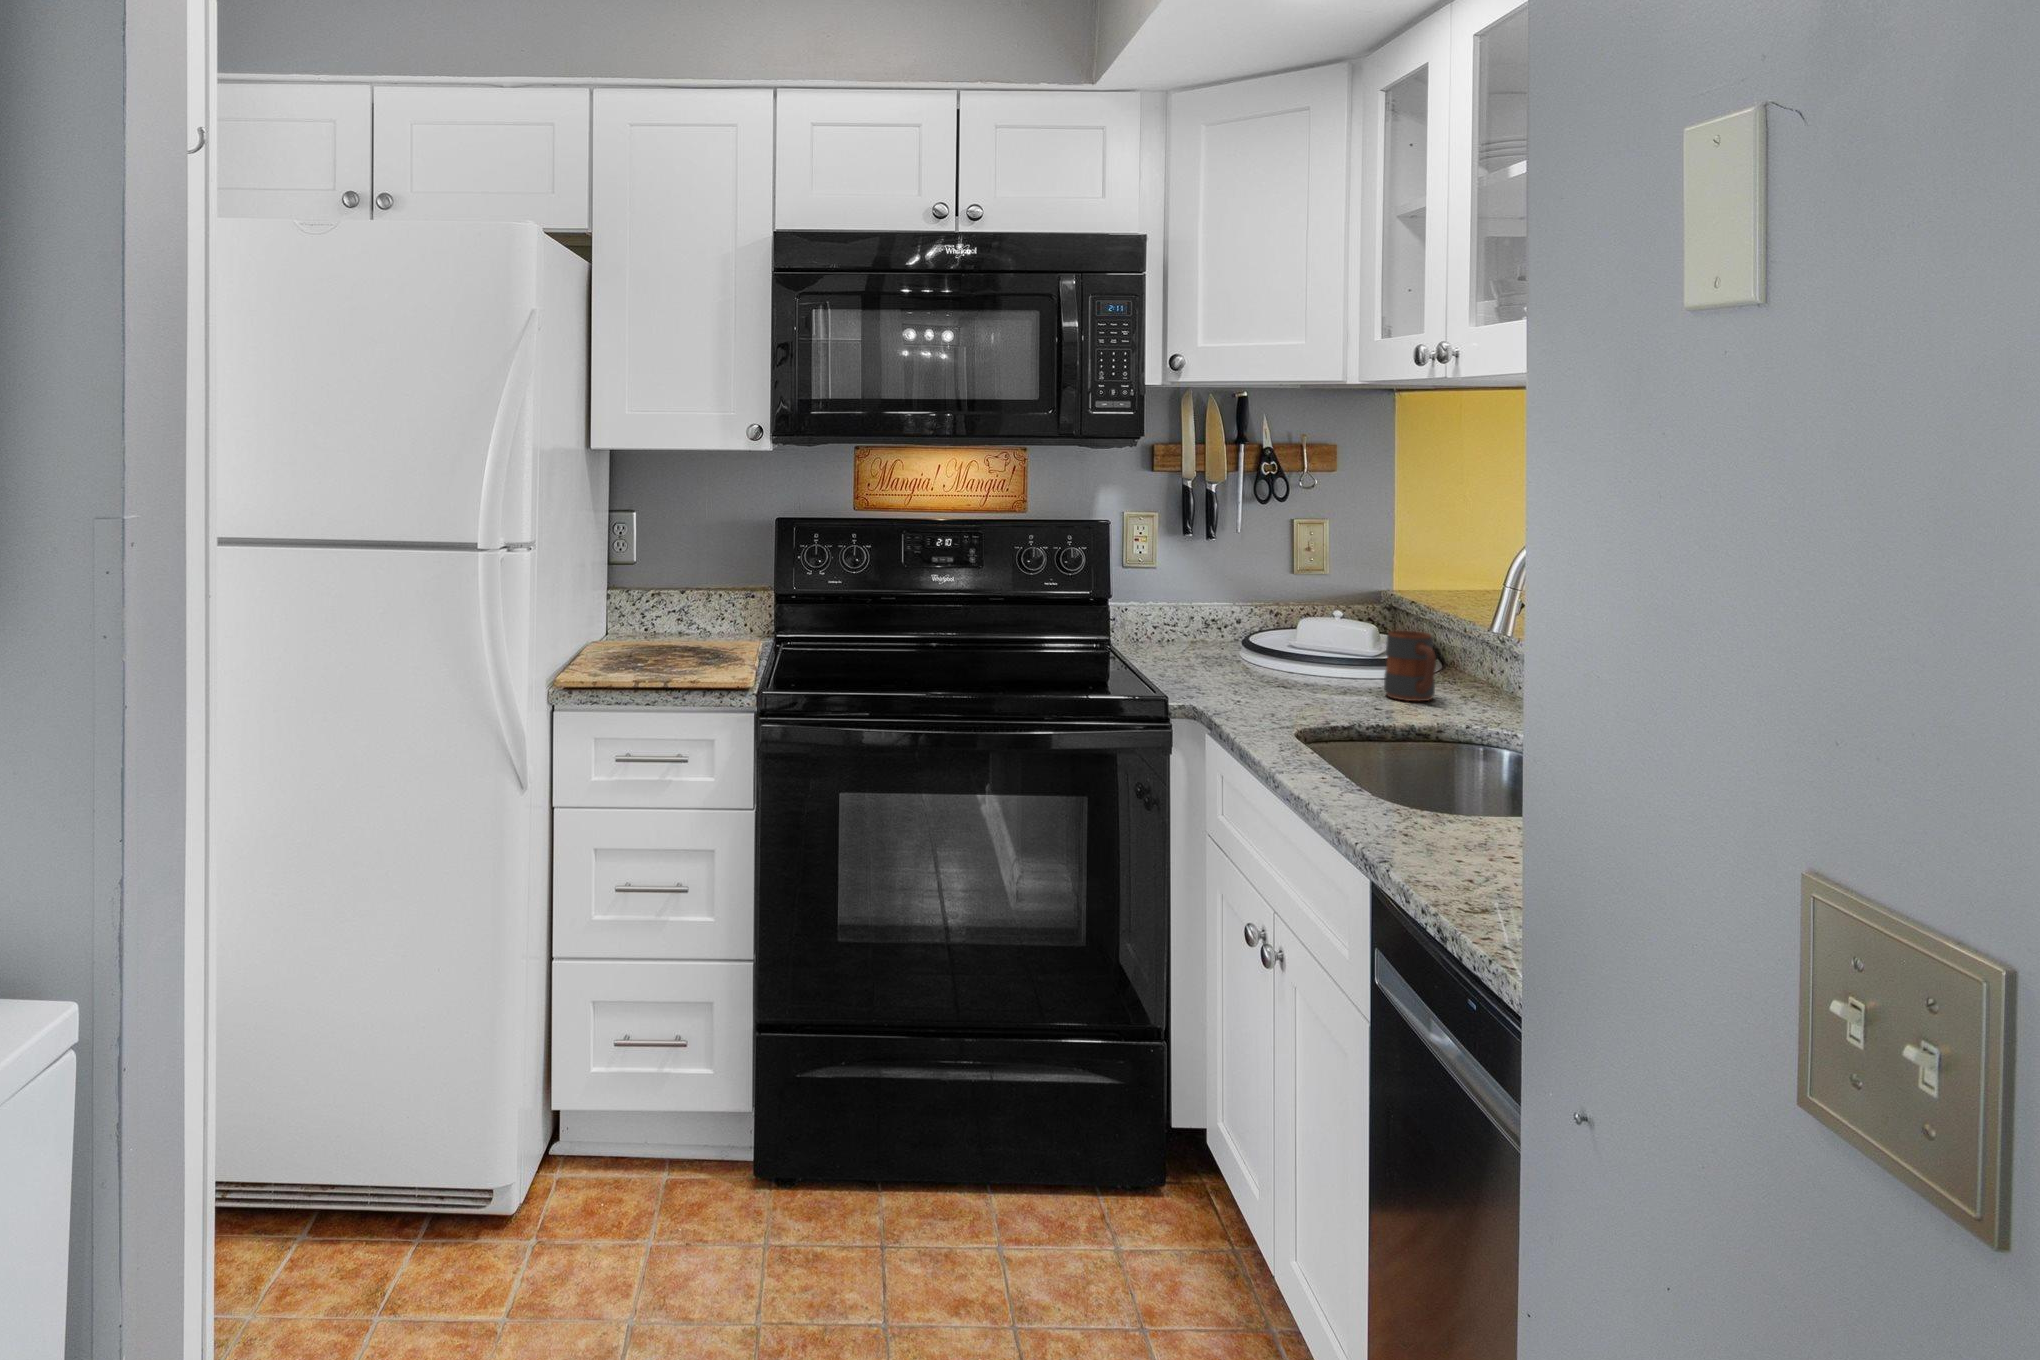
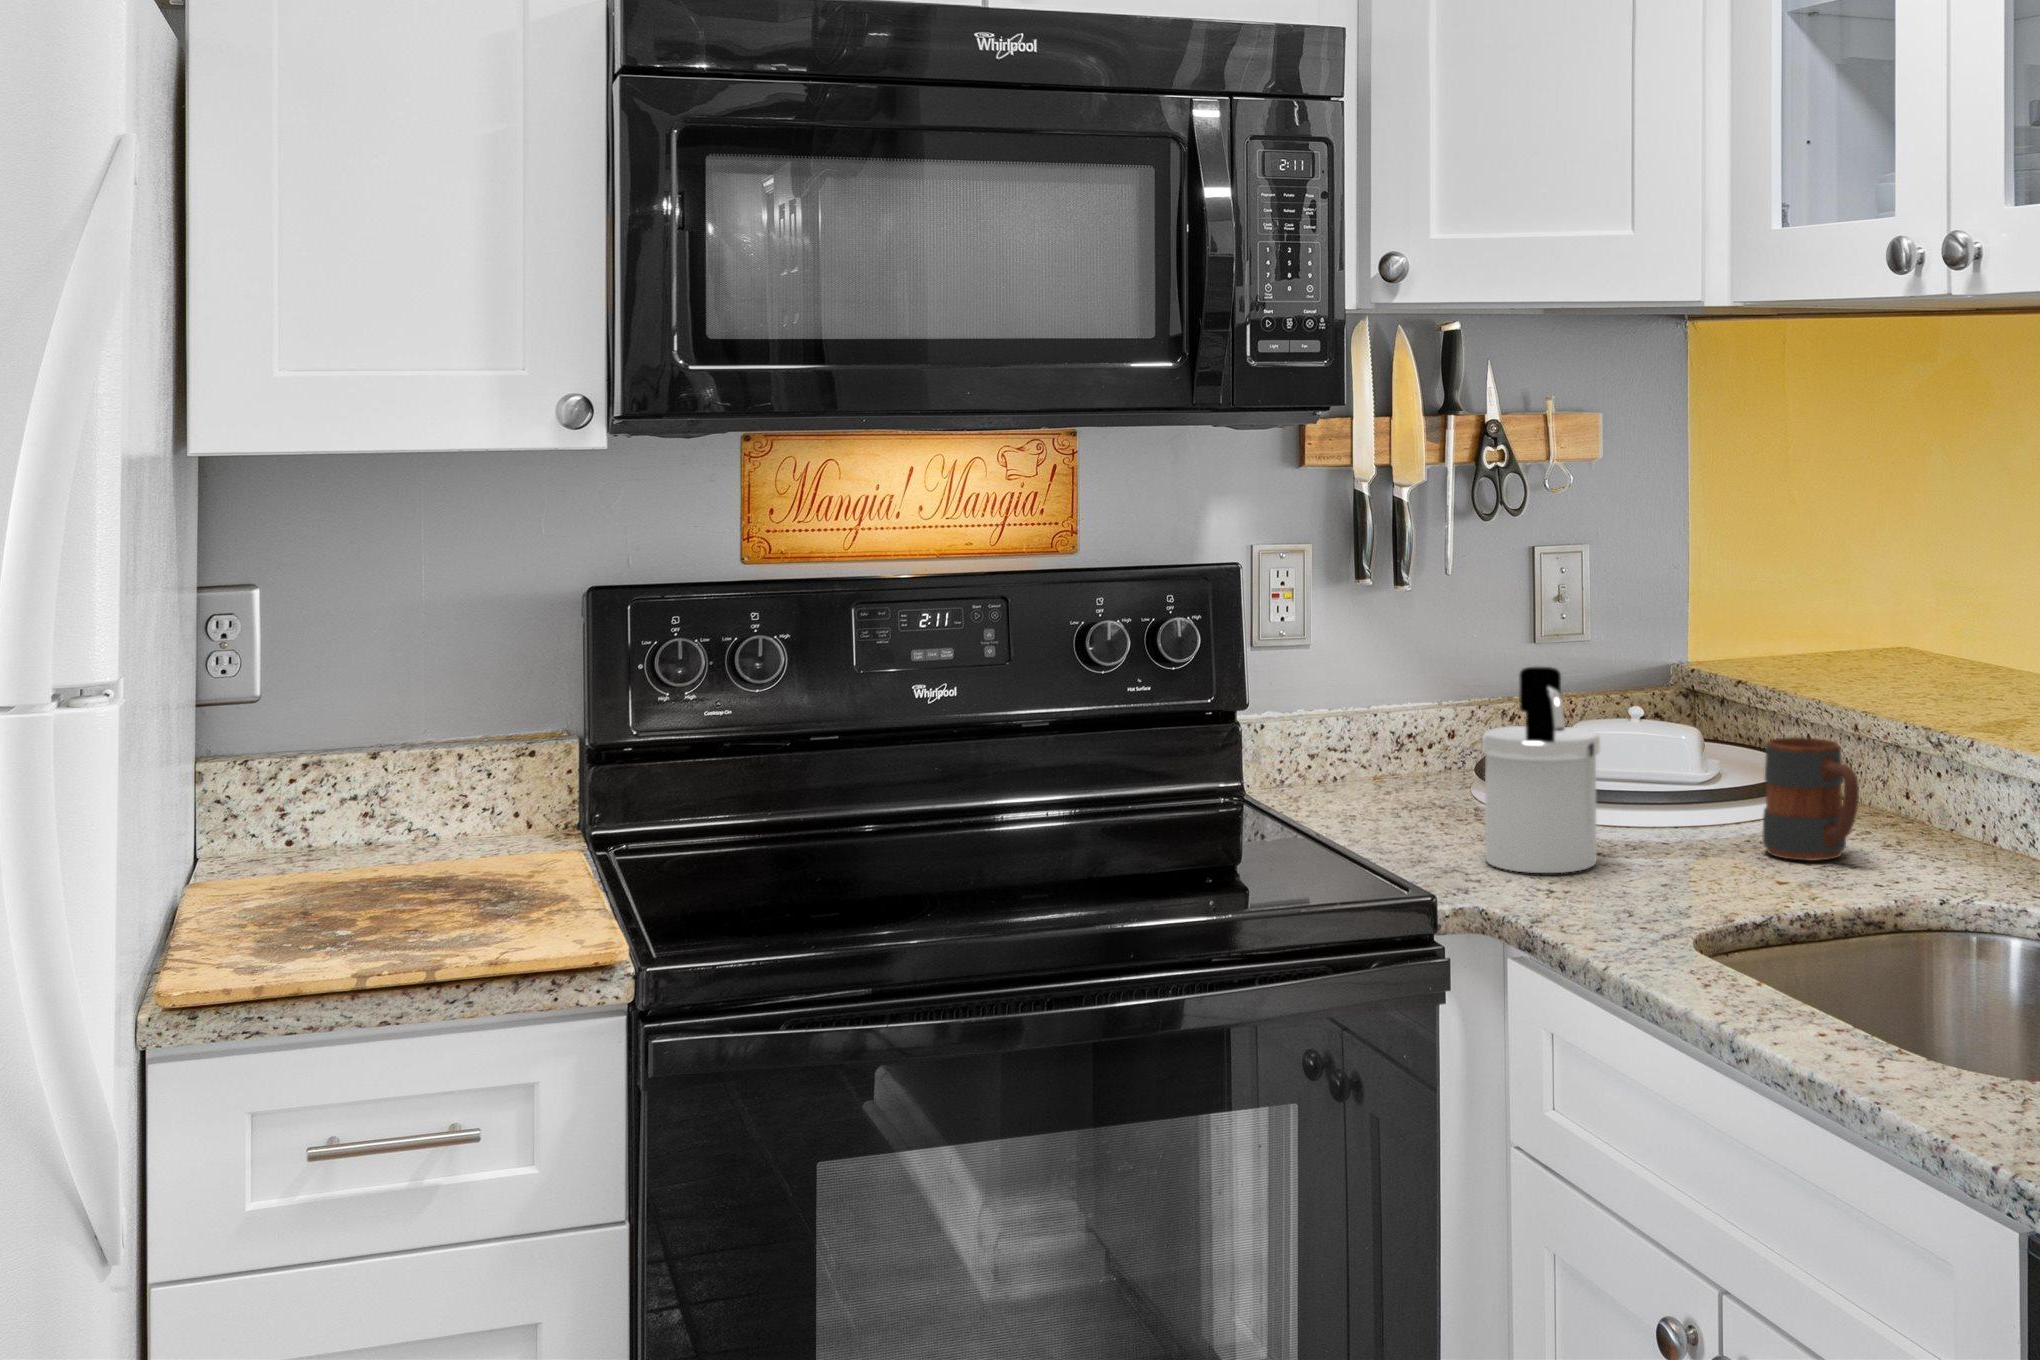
soap dispenser: none [1211,581,1280,694] -> present [1481,667,1600,873]

